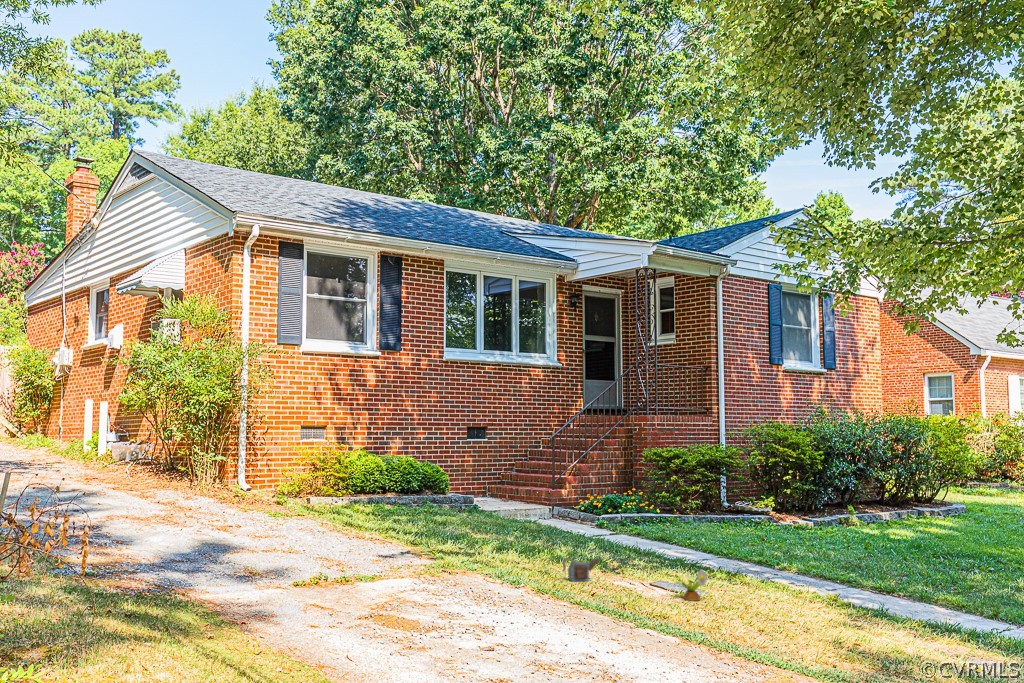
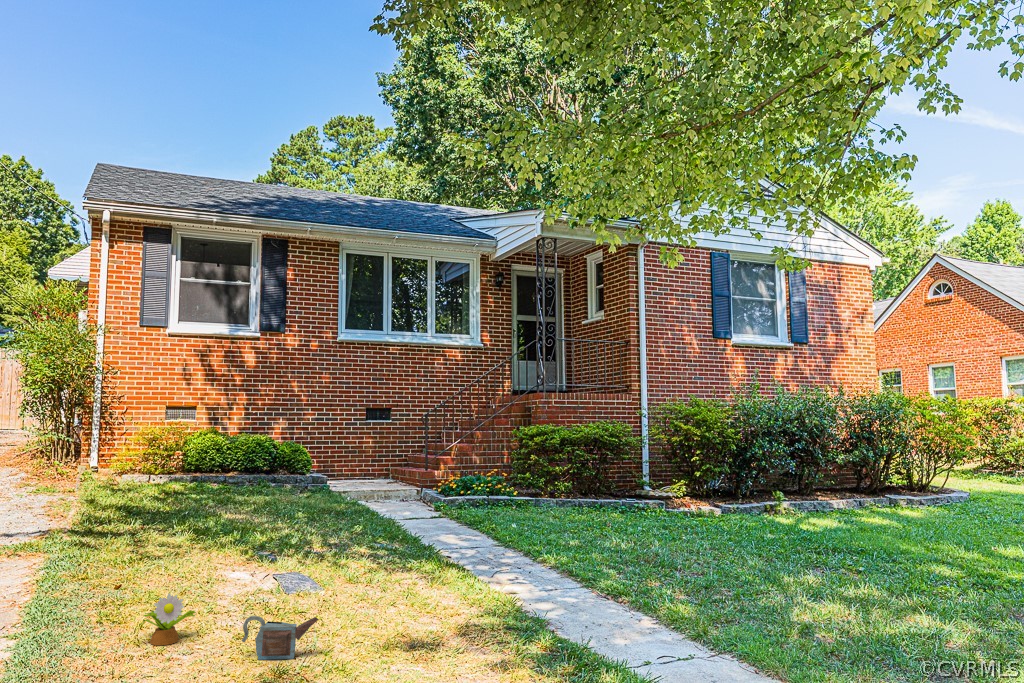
watering can: present [562,558,599,581] -> present [242,616,319,660]

